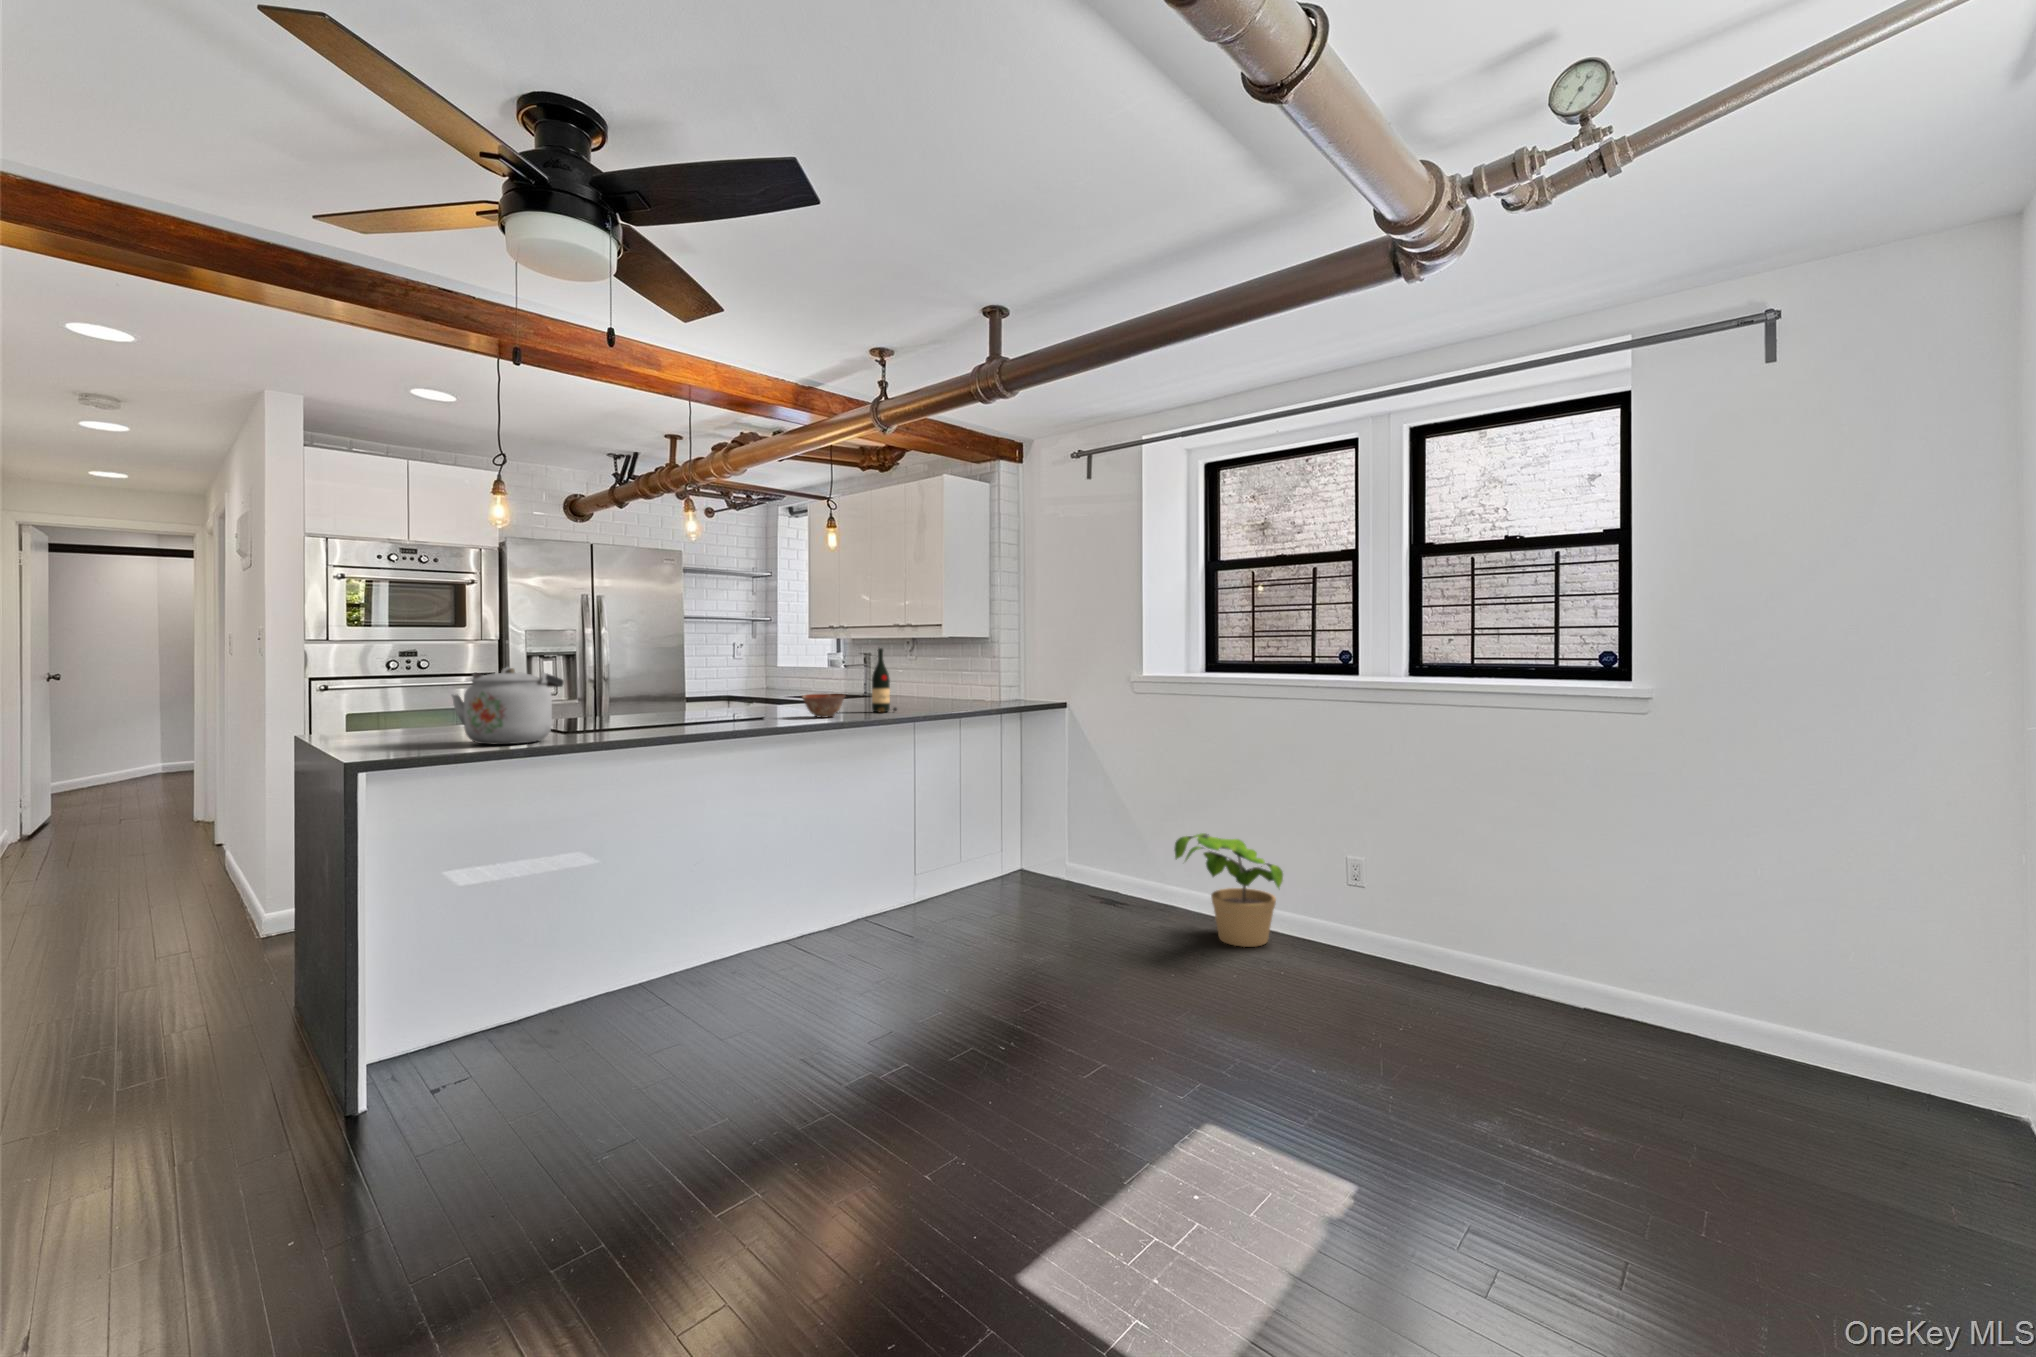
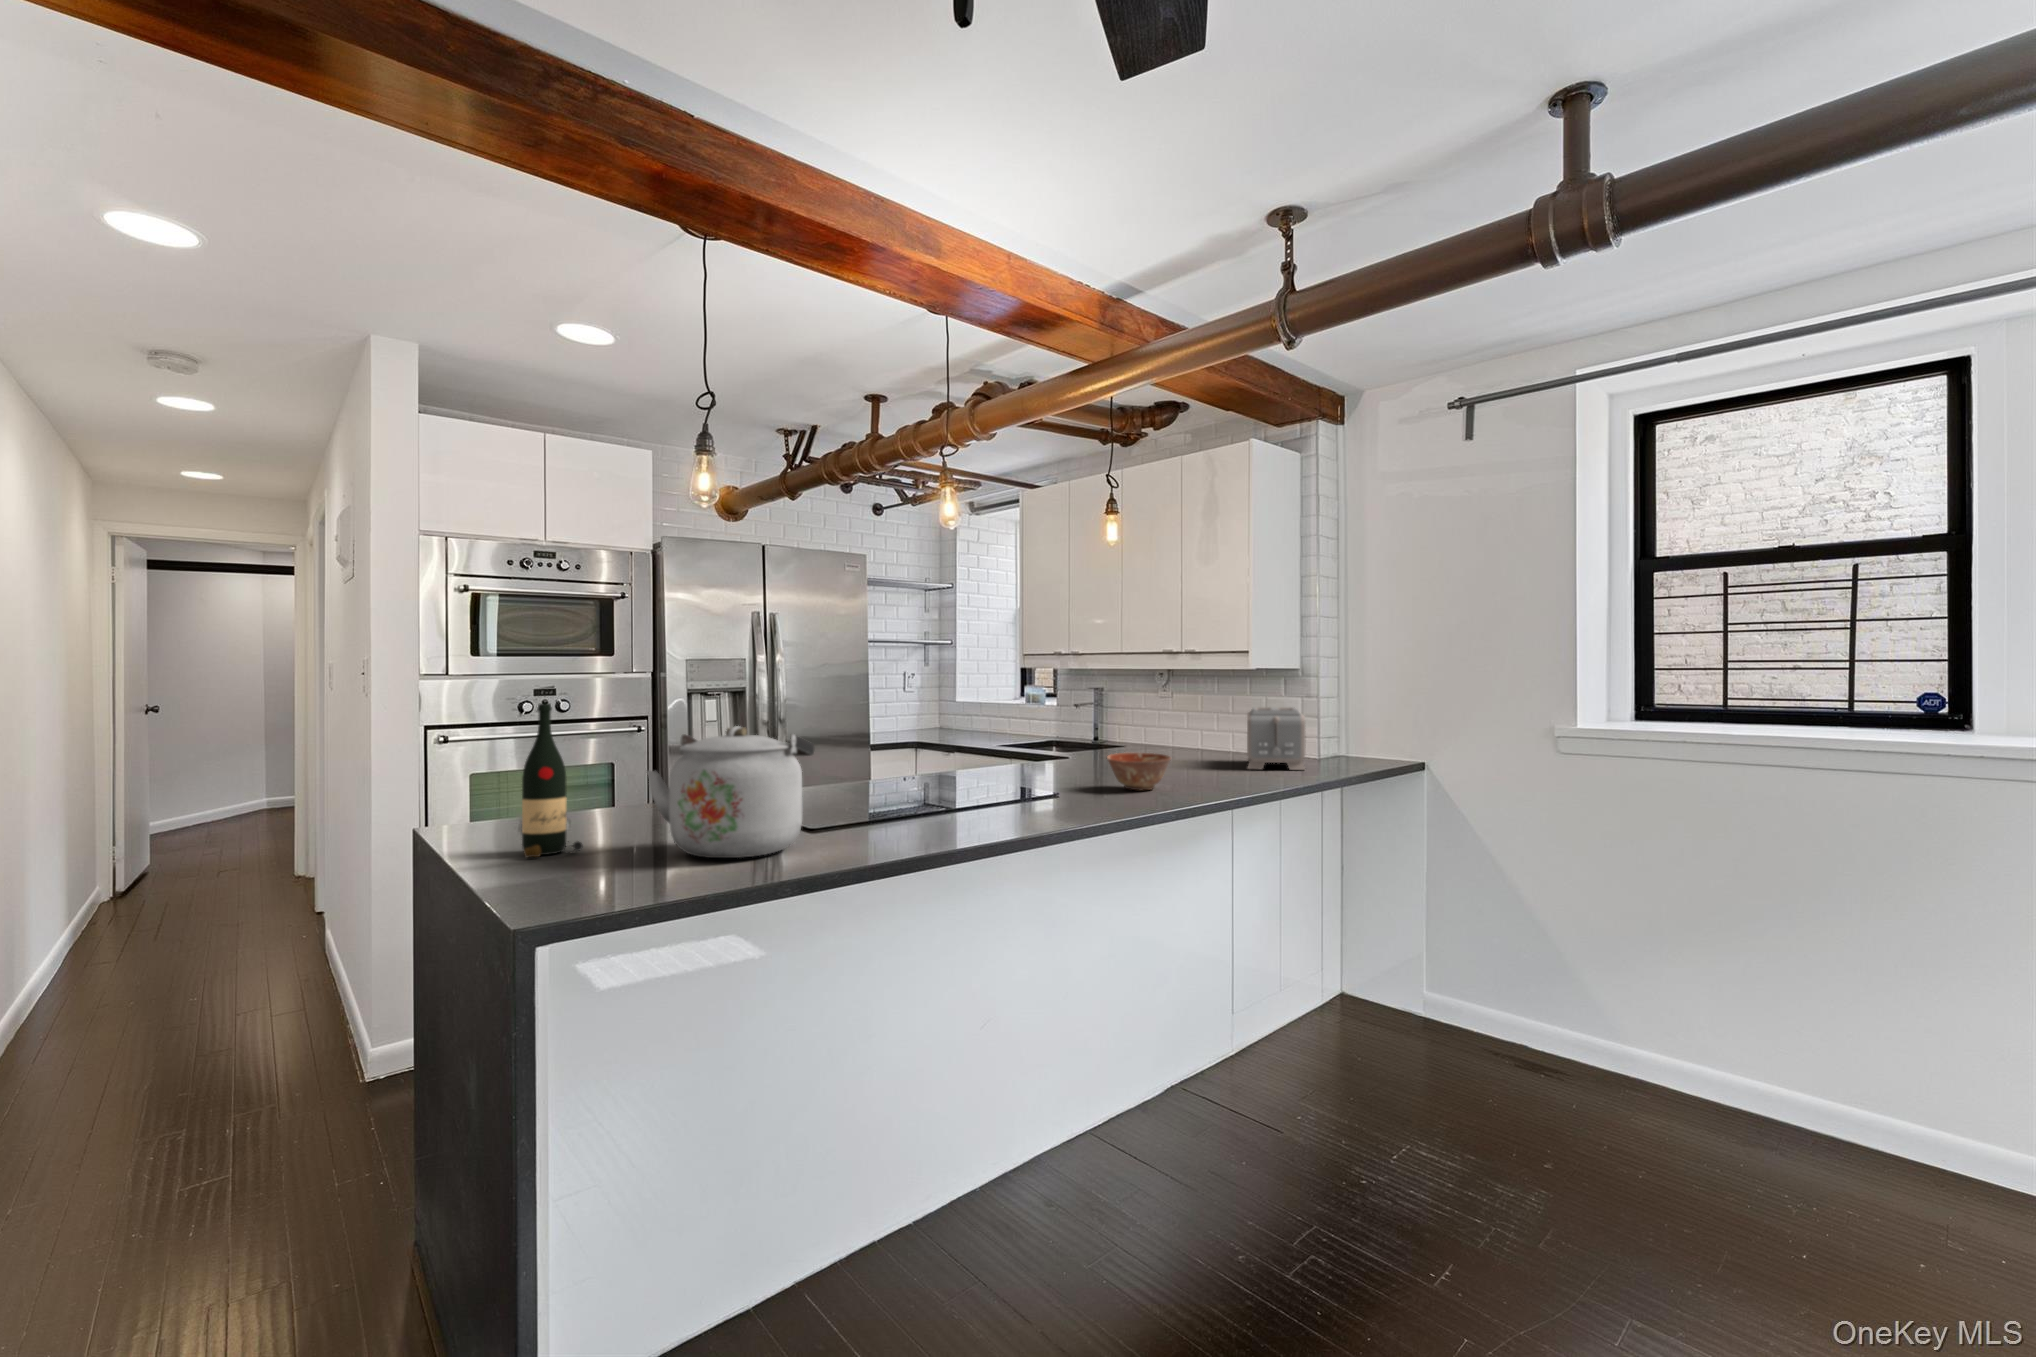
wine bottle: present [872,648,897,713] -> present [522,703,582,857]
toaster: none [926,666,976,708] -> present [1247,707,1305,770]
potted plant: present [1174,833,1283,947] -> none [1704,990,1914,1179]

